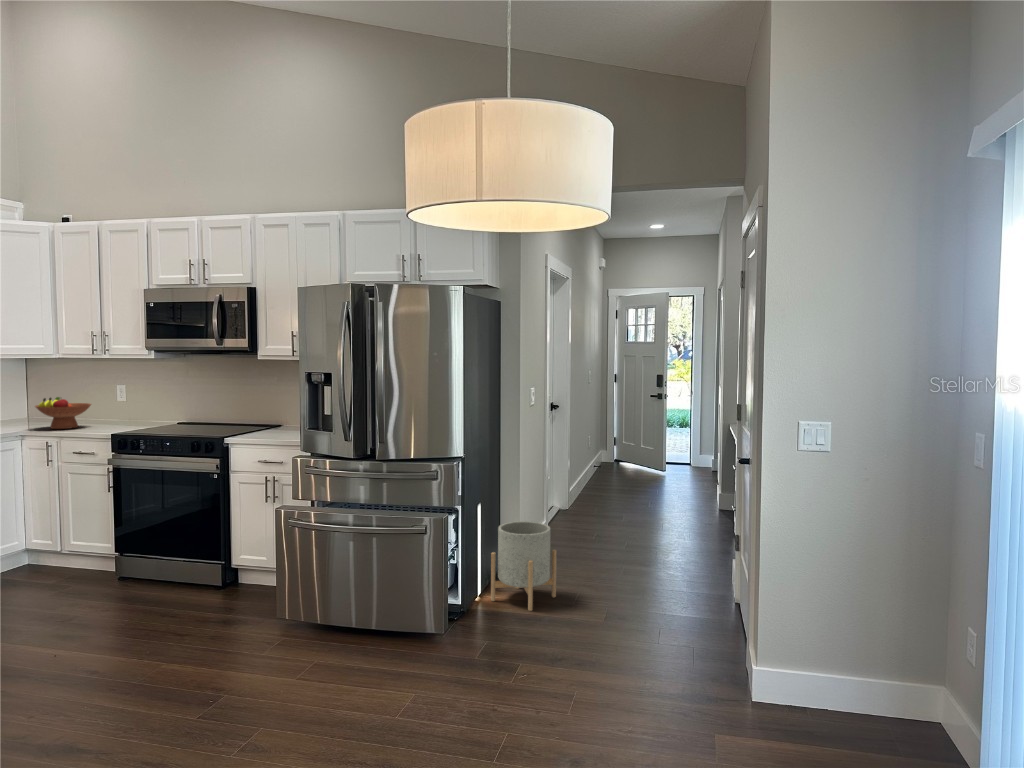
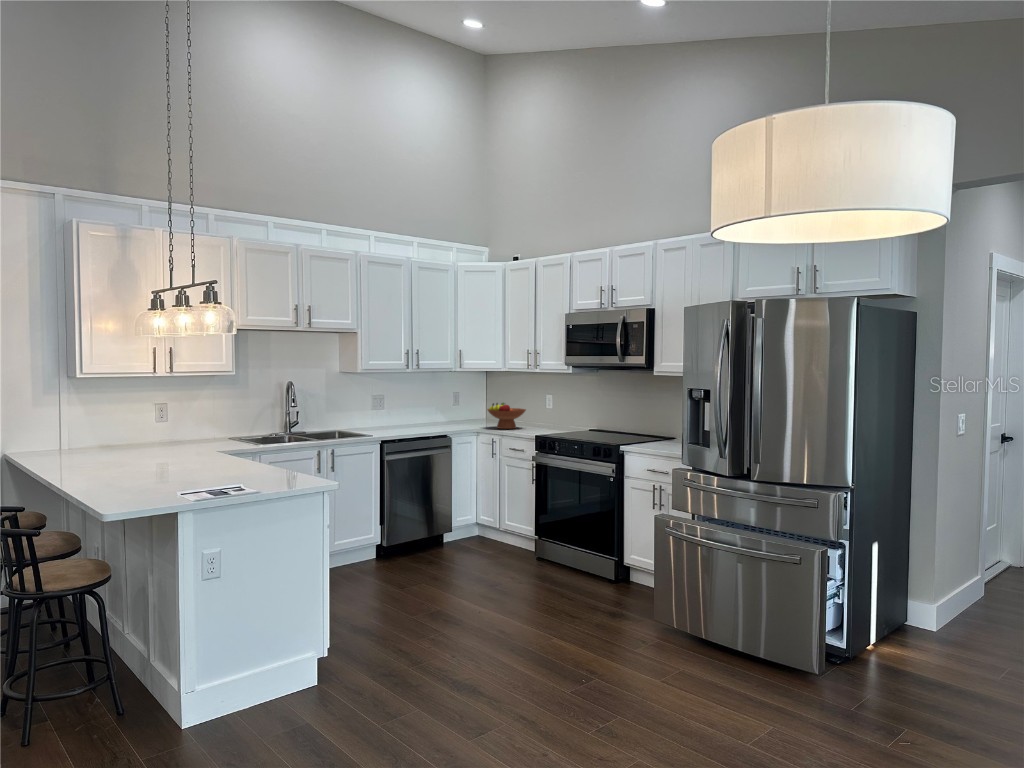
planter: present [491,521,556,611] -> none [888,568,980,676]

